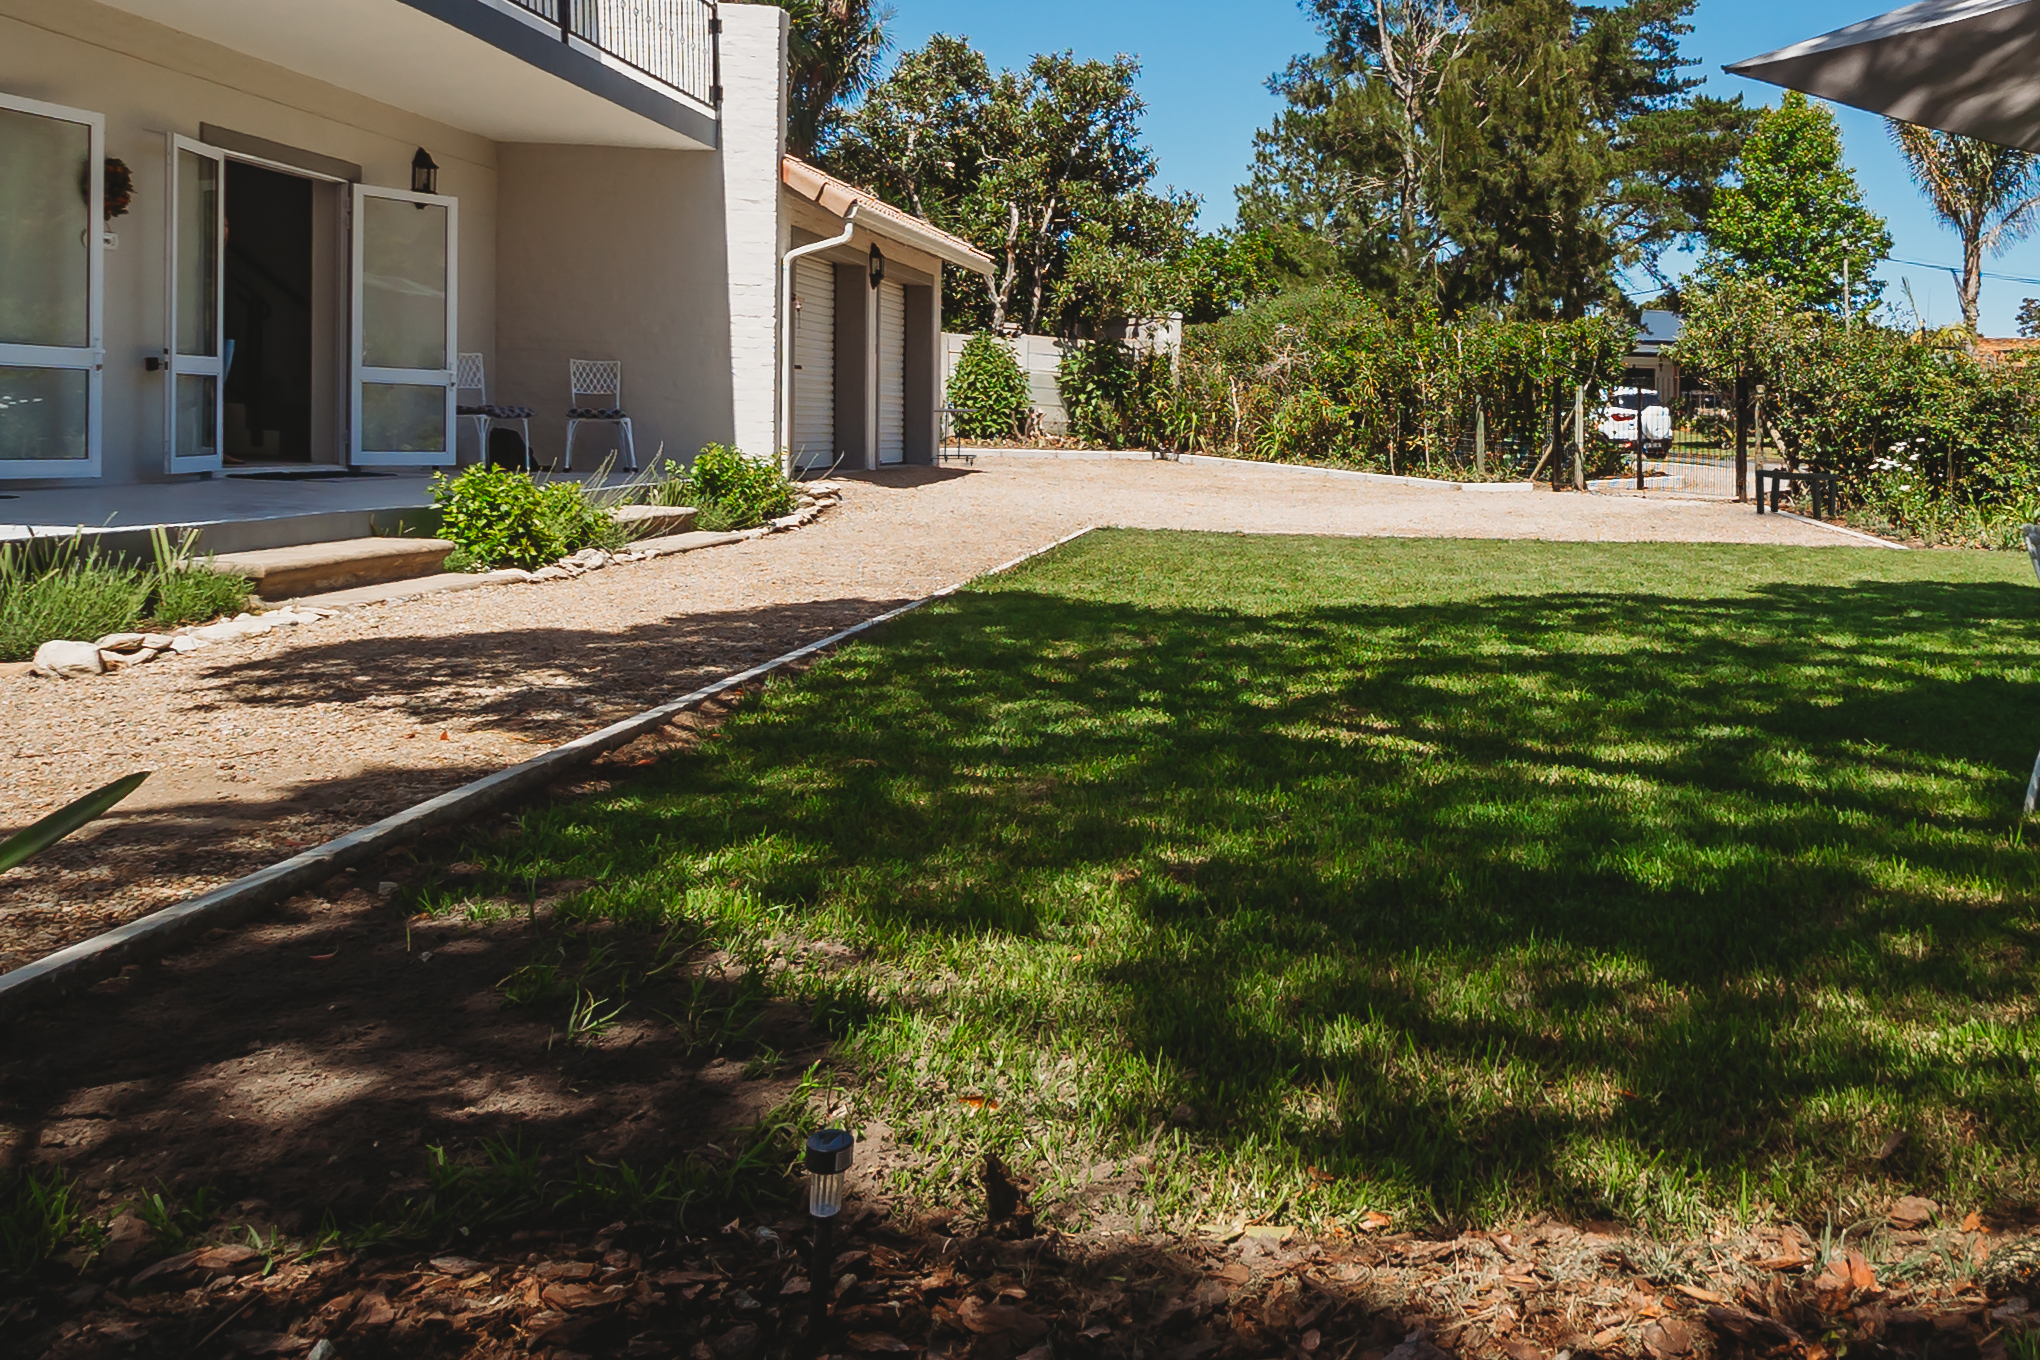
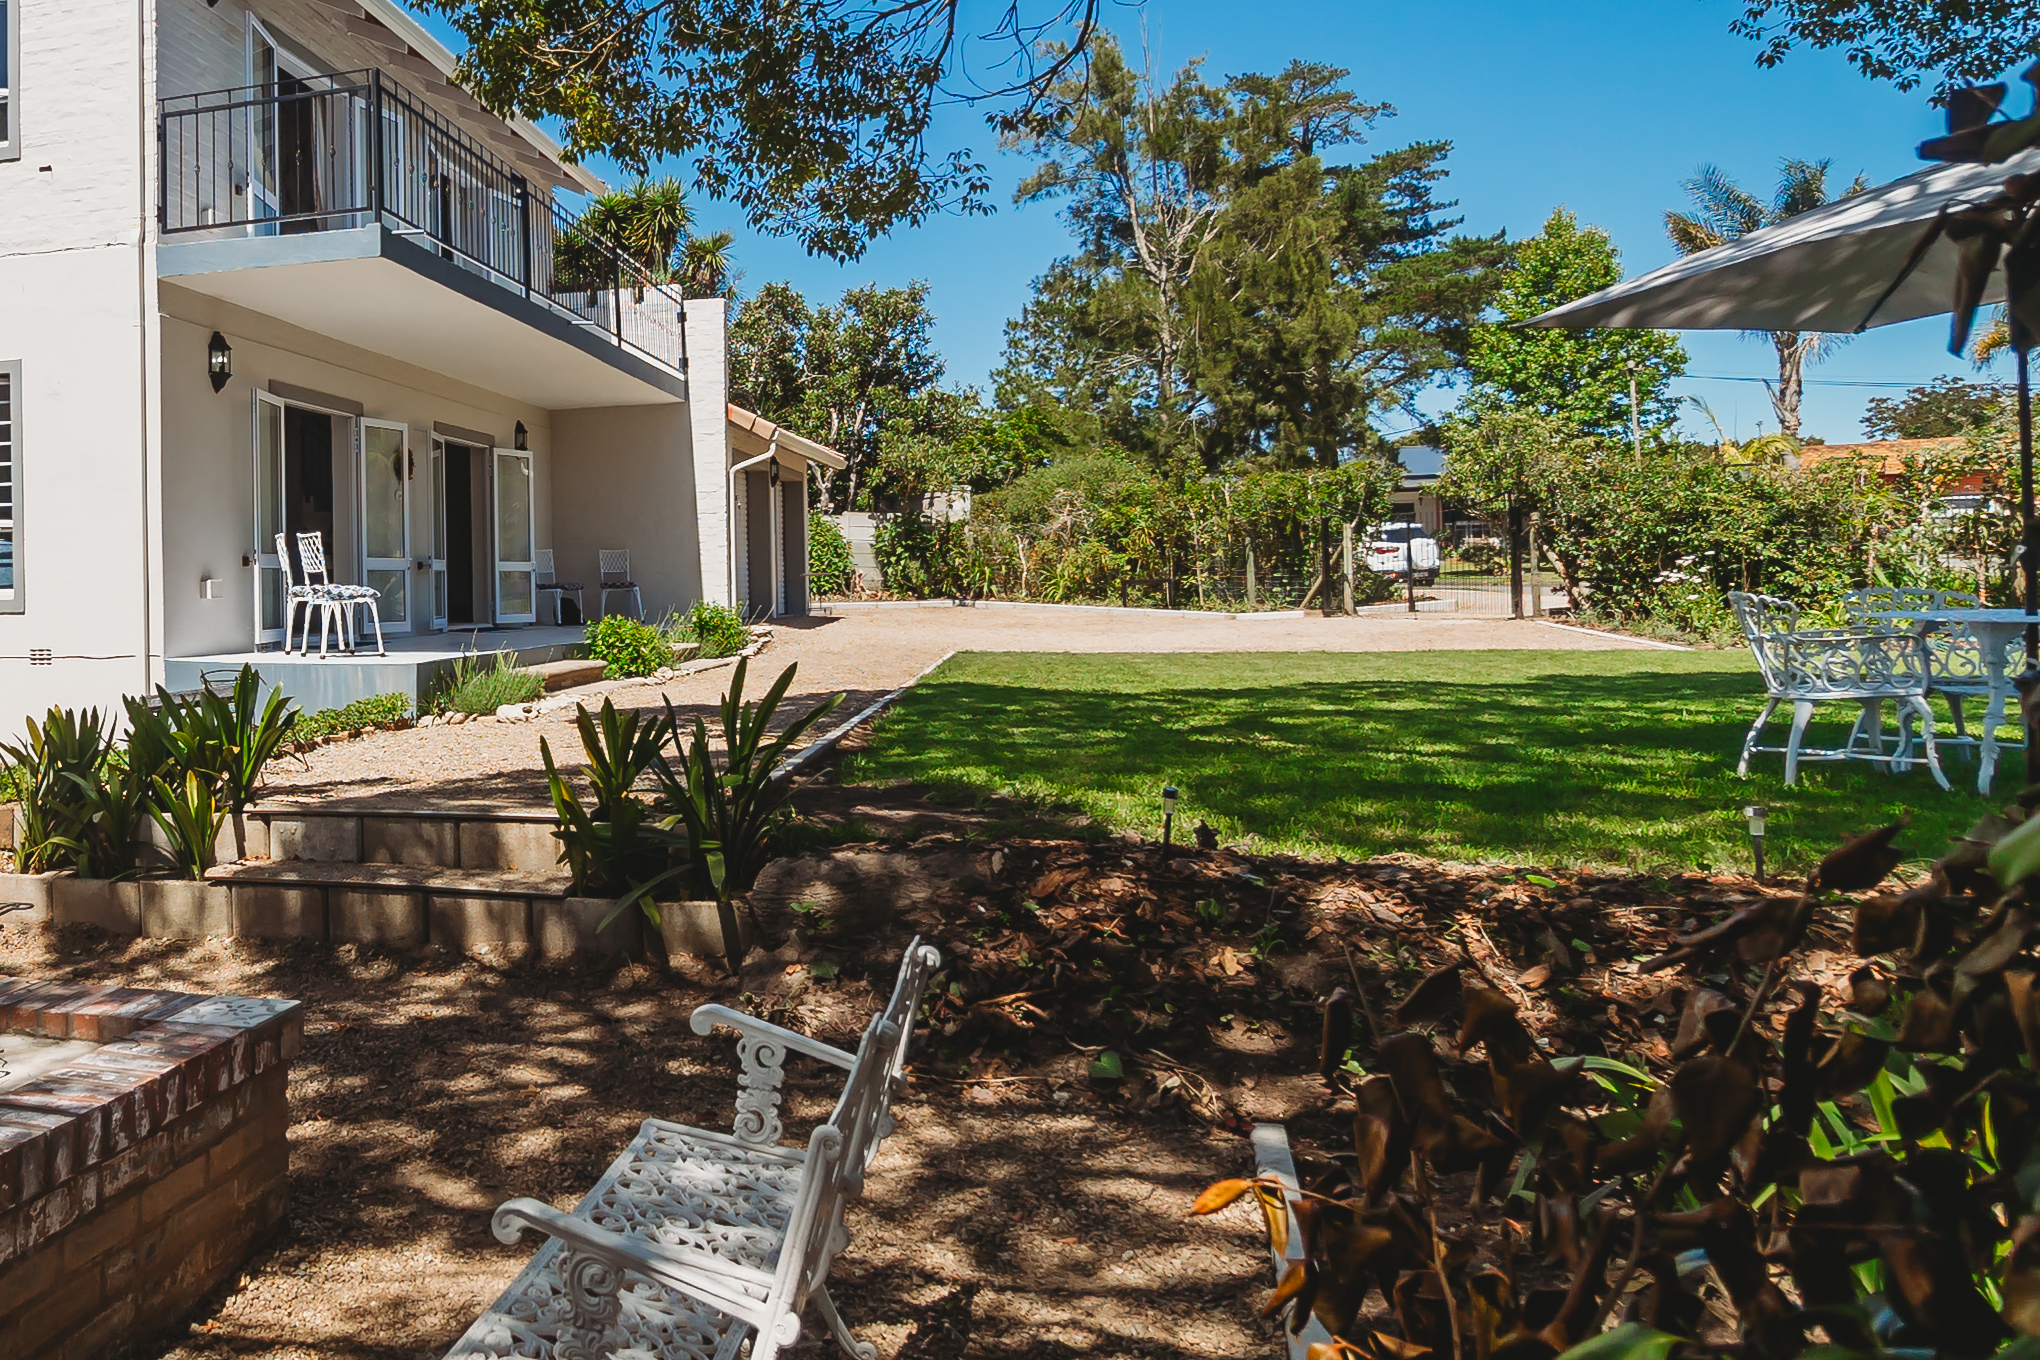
bench: present [1755,470,1838,519] -> present [1121,578,1174,607]

